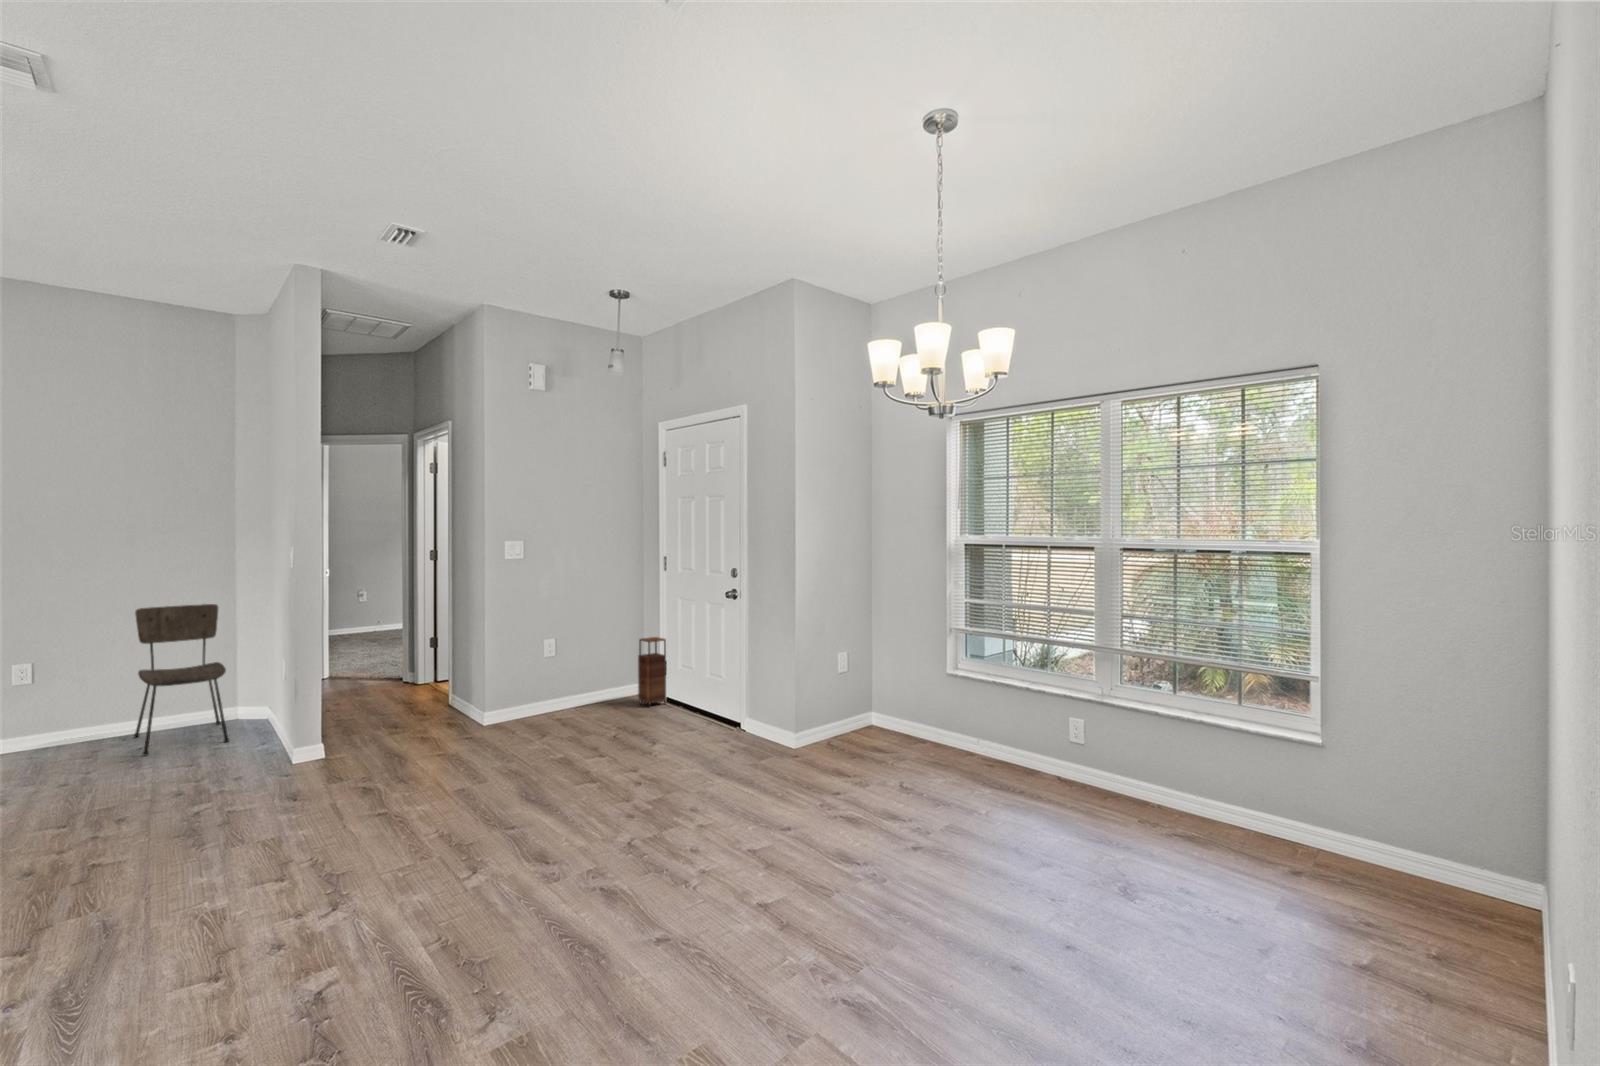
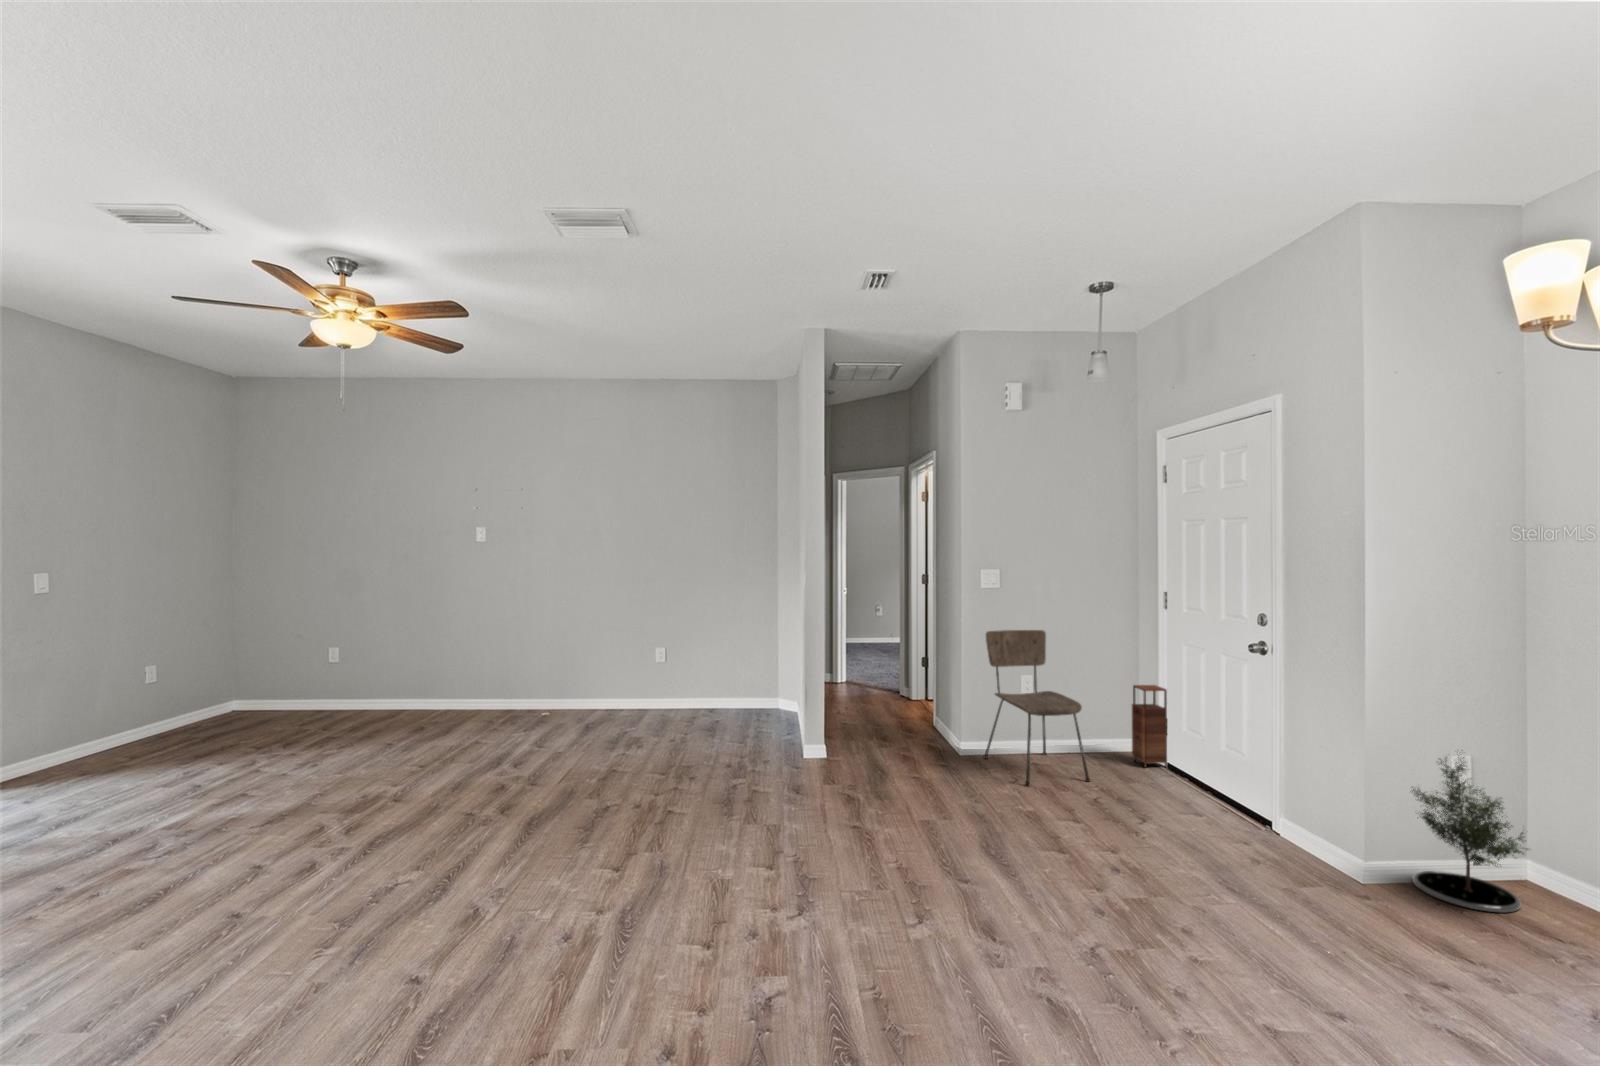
dining chair: present [134,604,229,755] -> present [984,630,1090,785]
potted tree: none [825,651,886,754] -> present [1413,750,1528,913]

